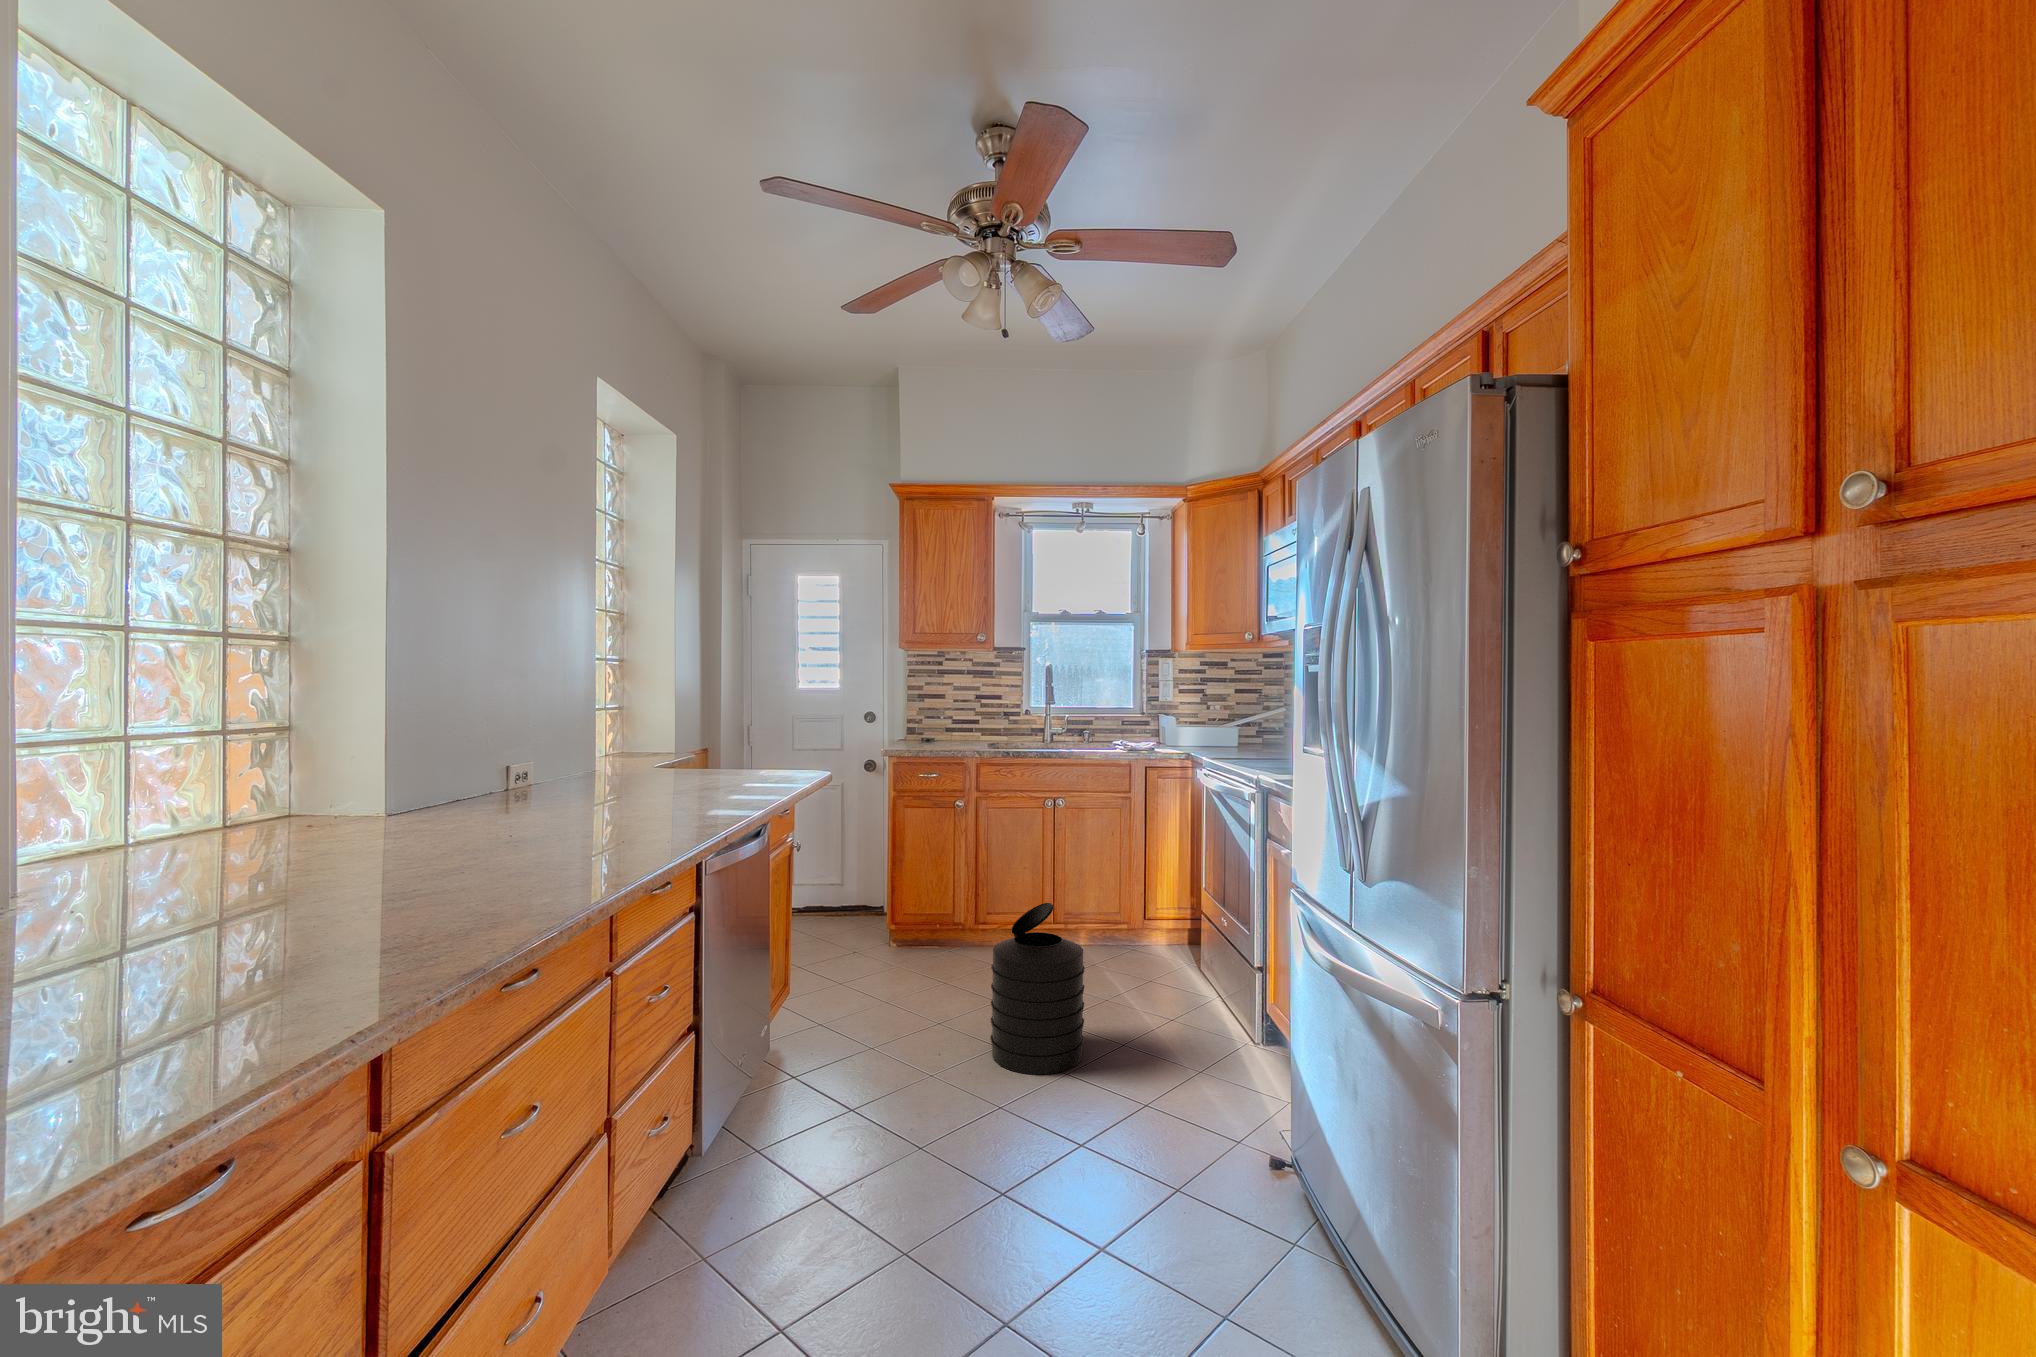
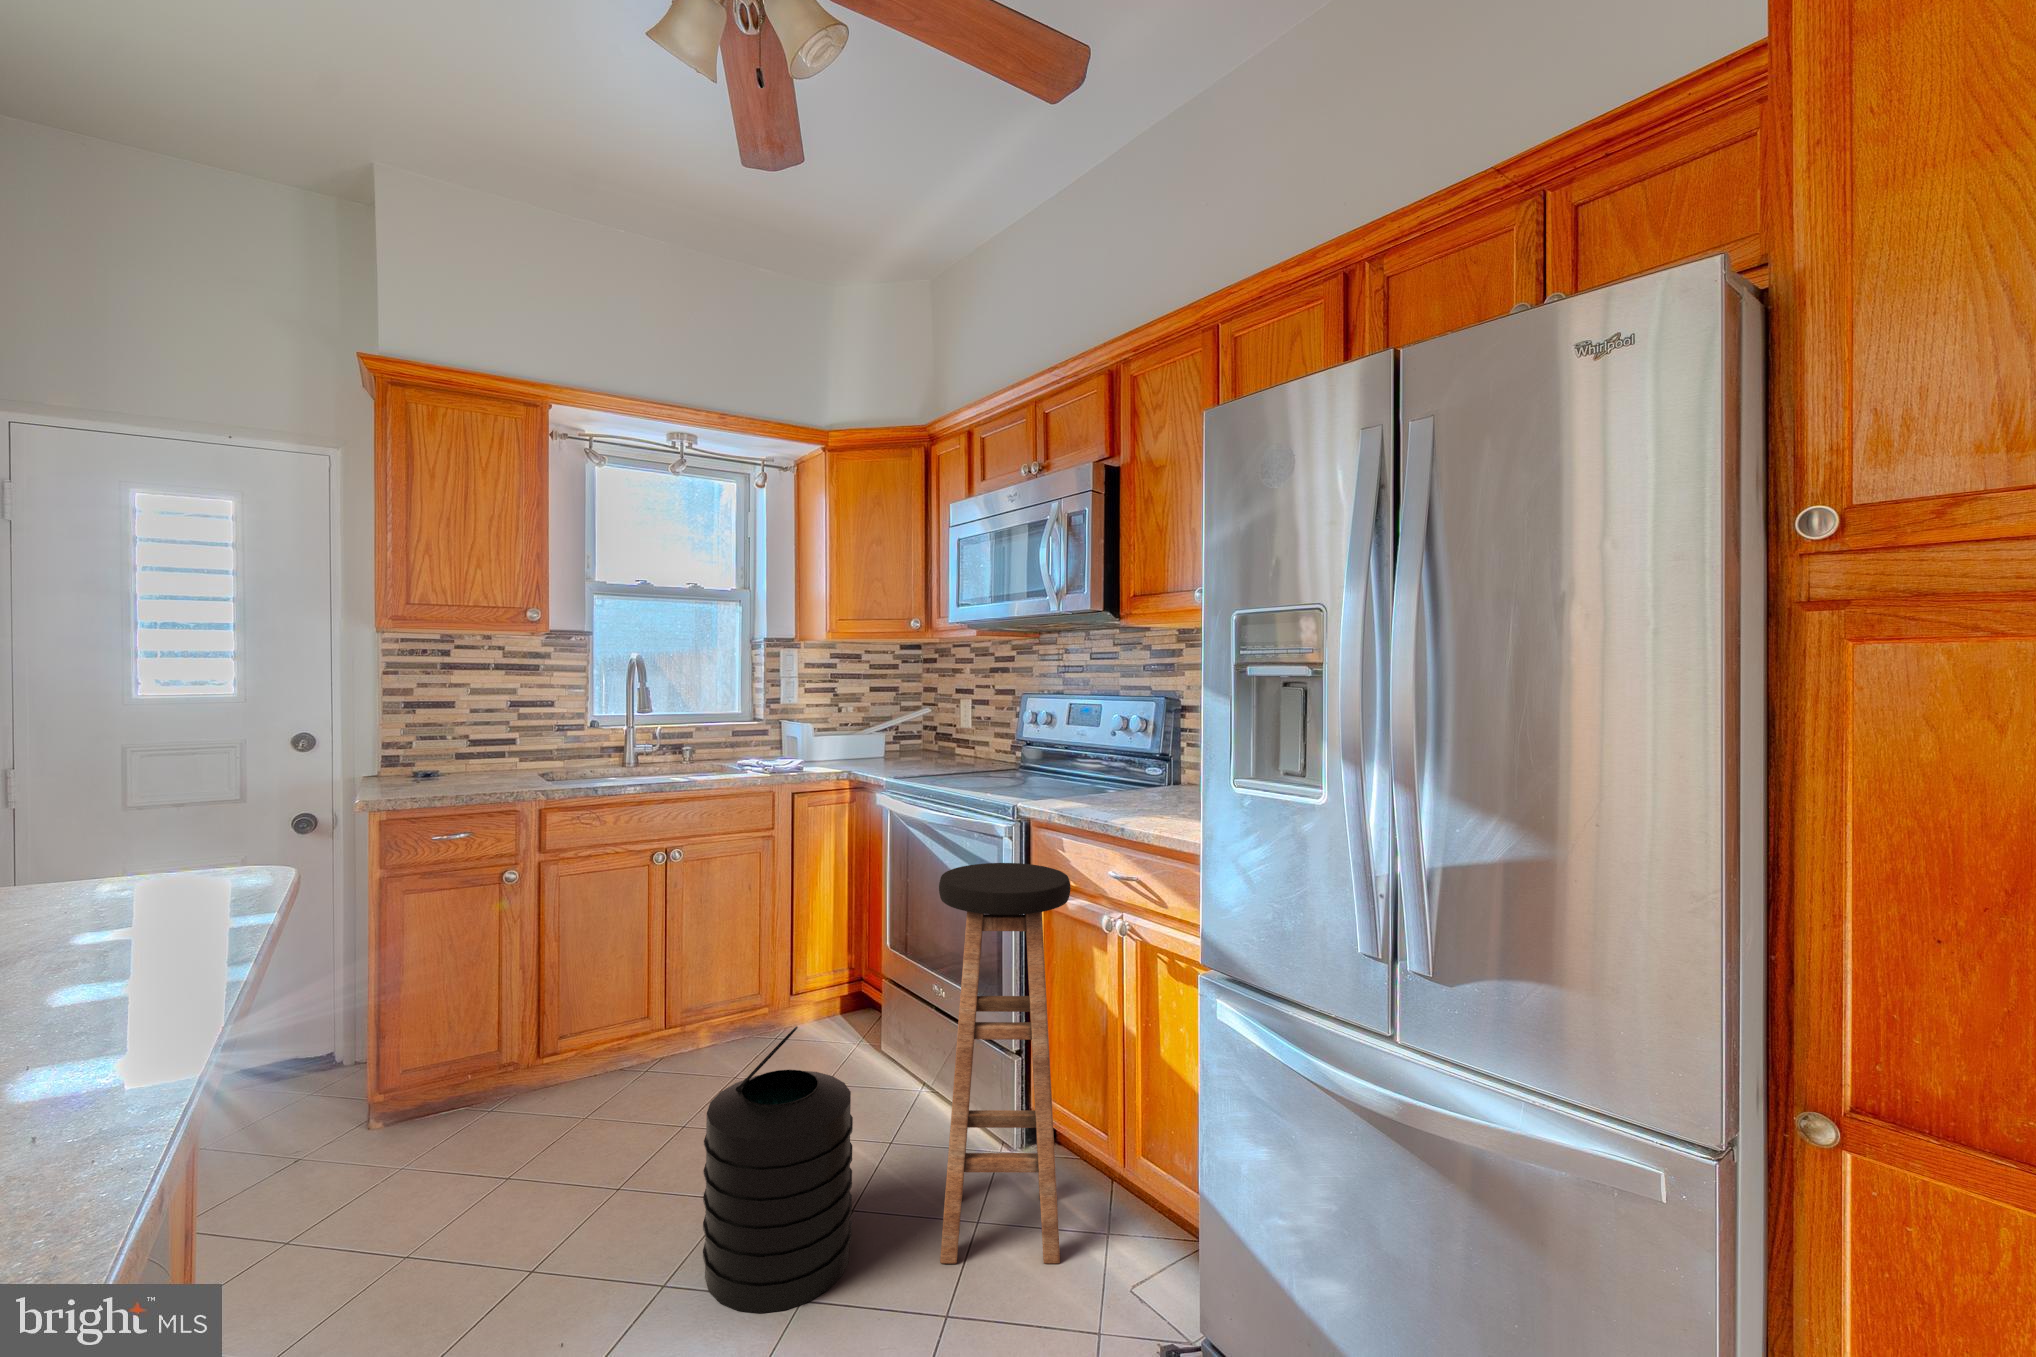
bar stool: none [1128,814,1240,1108] -> present [939,863,1071,1264]

